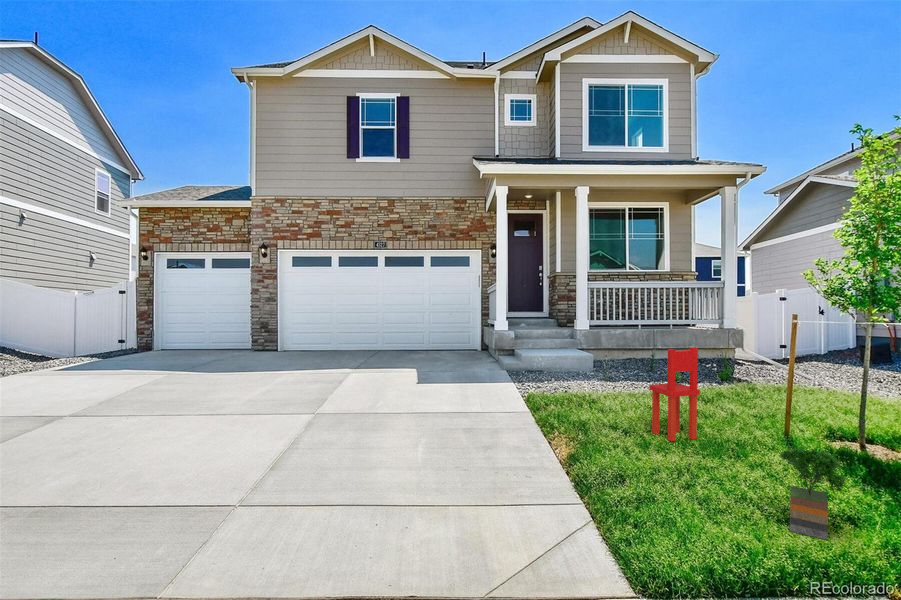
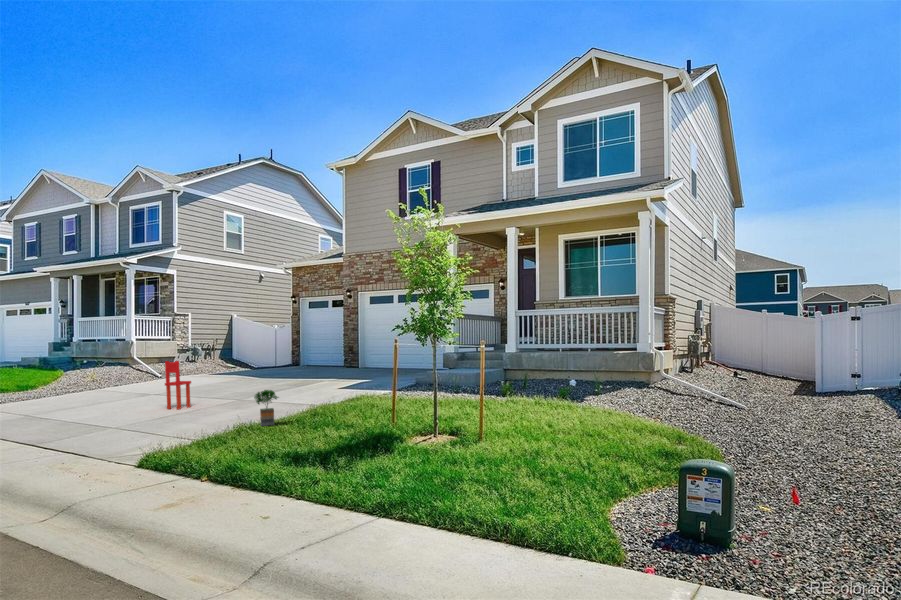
chair: present [649,348,700,441] -> present [165,361,191,409]

